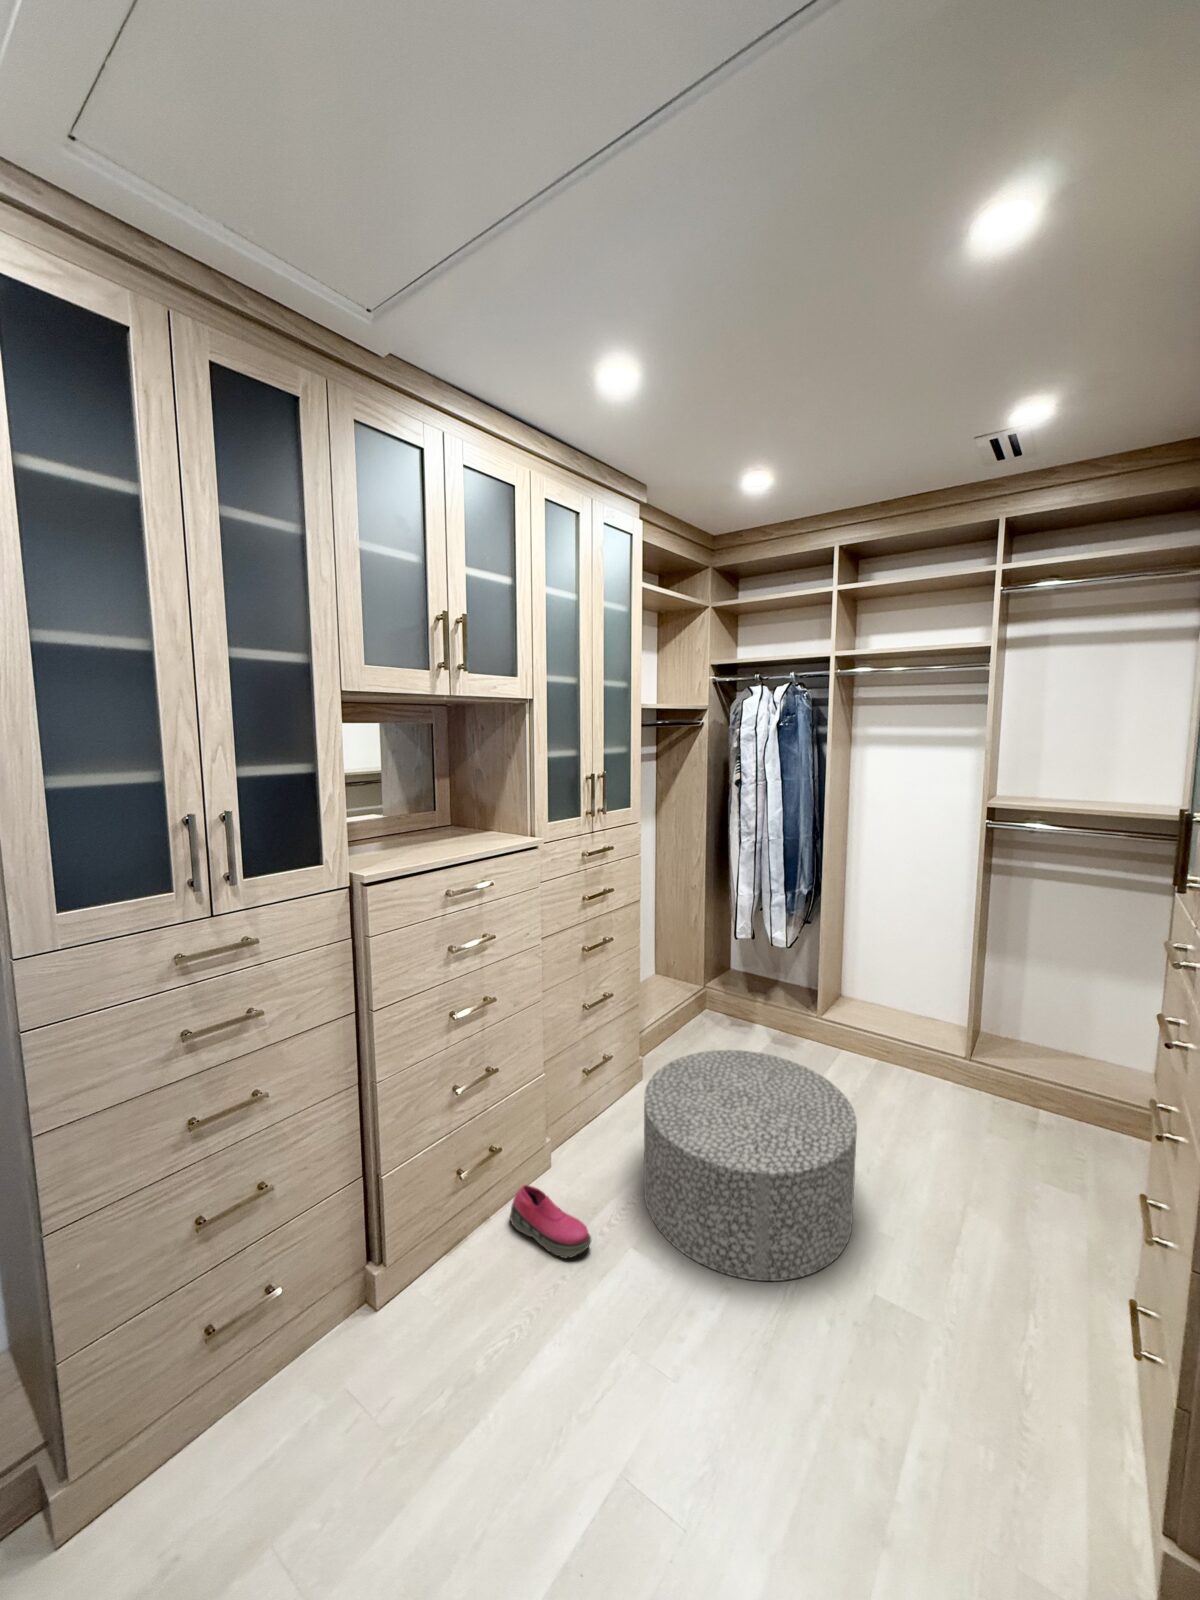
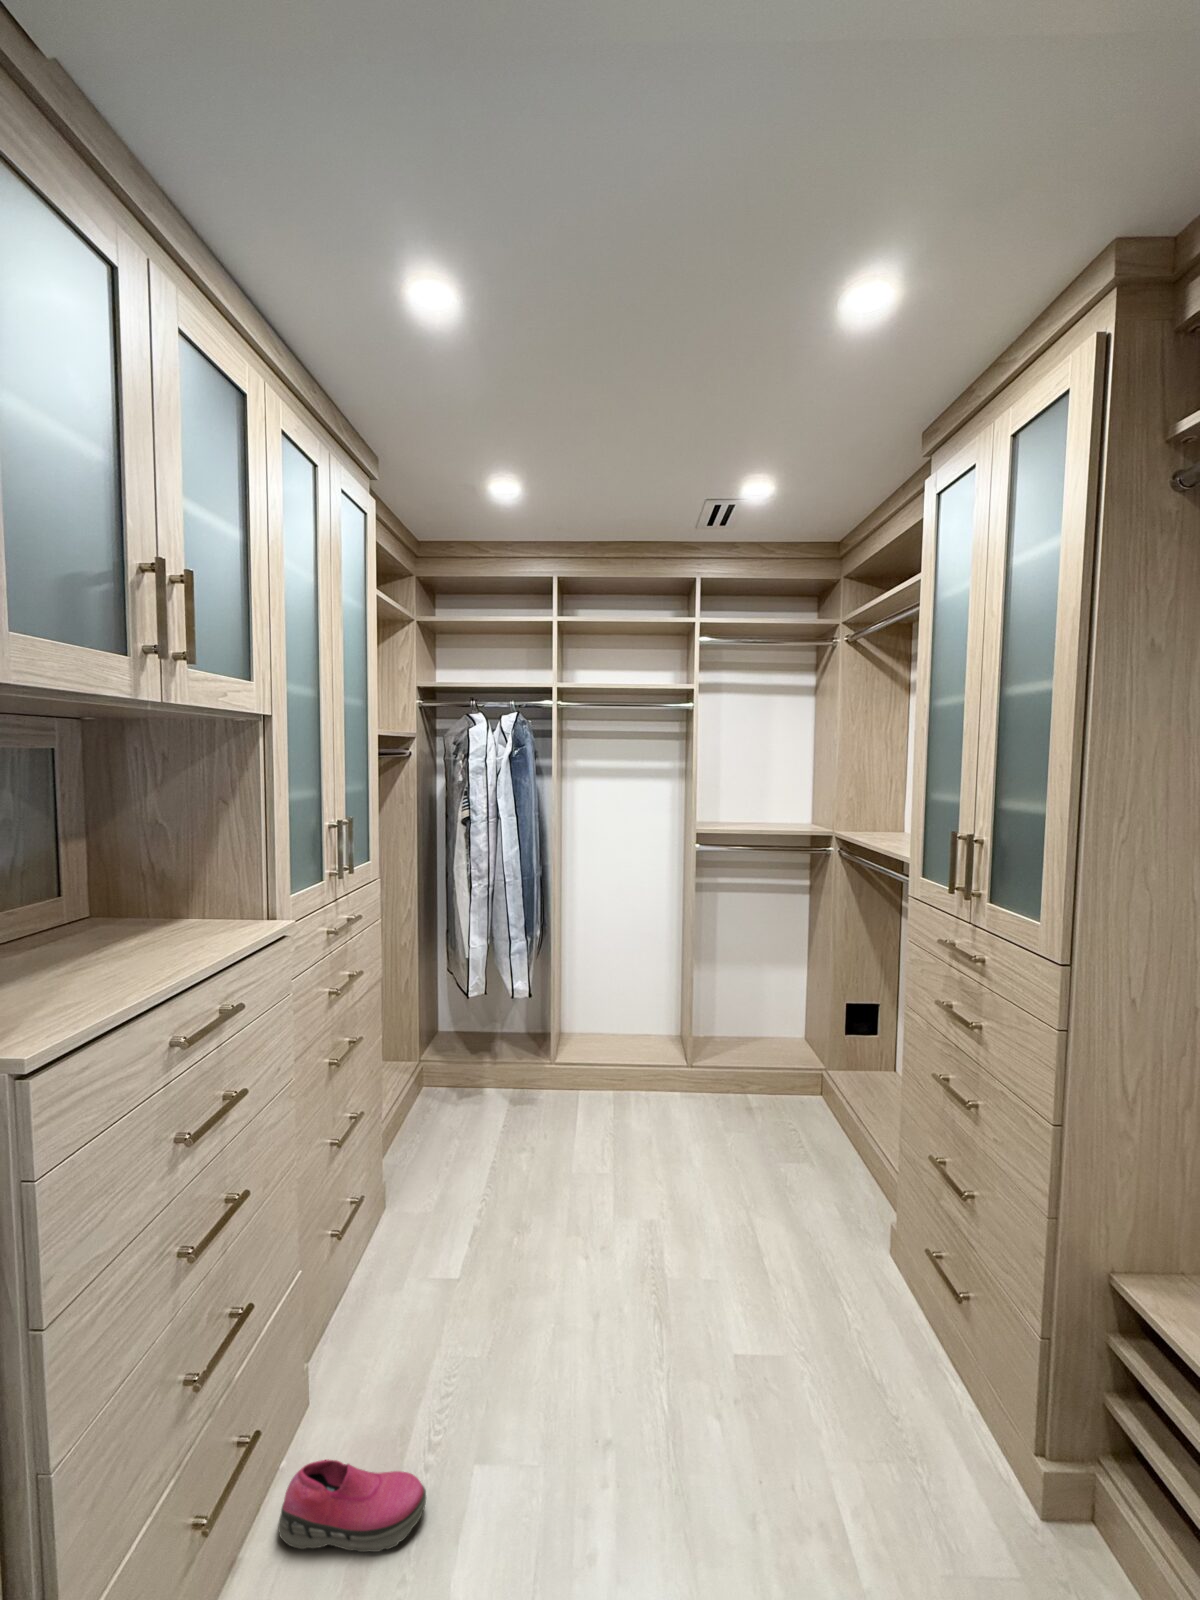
ottoman: present [644,1050,857,1281] -> none [447,1128,691,1433]

